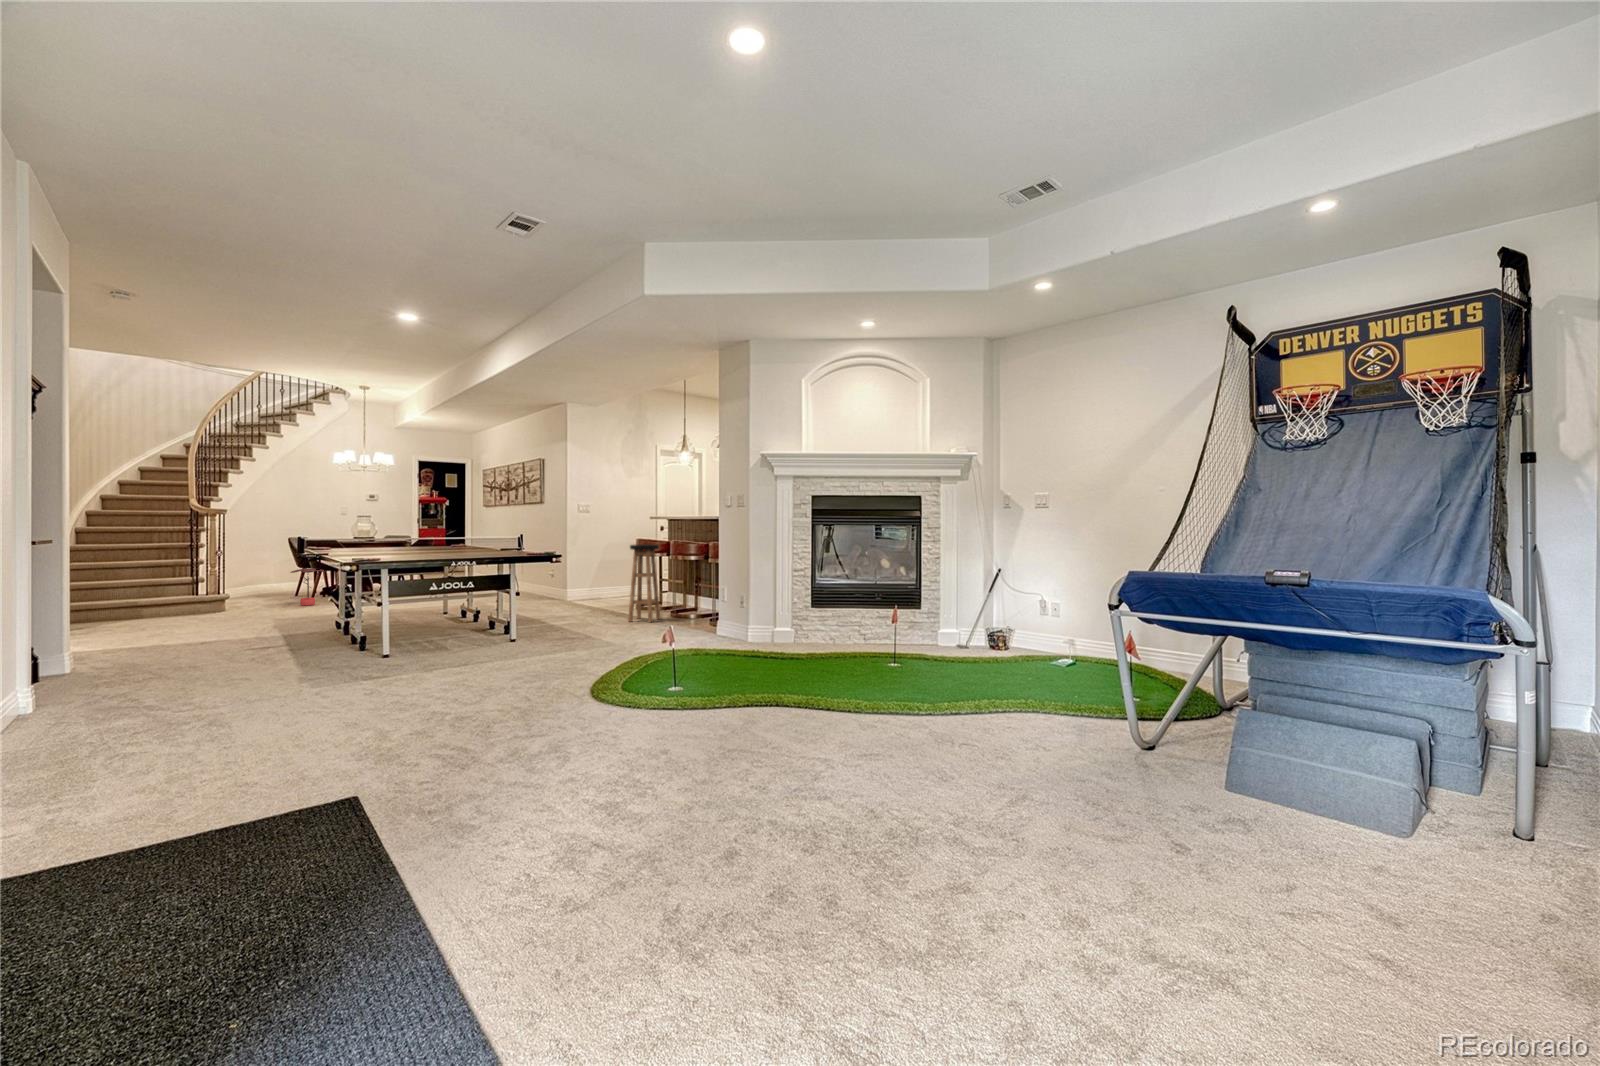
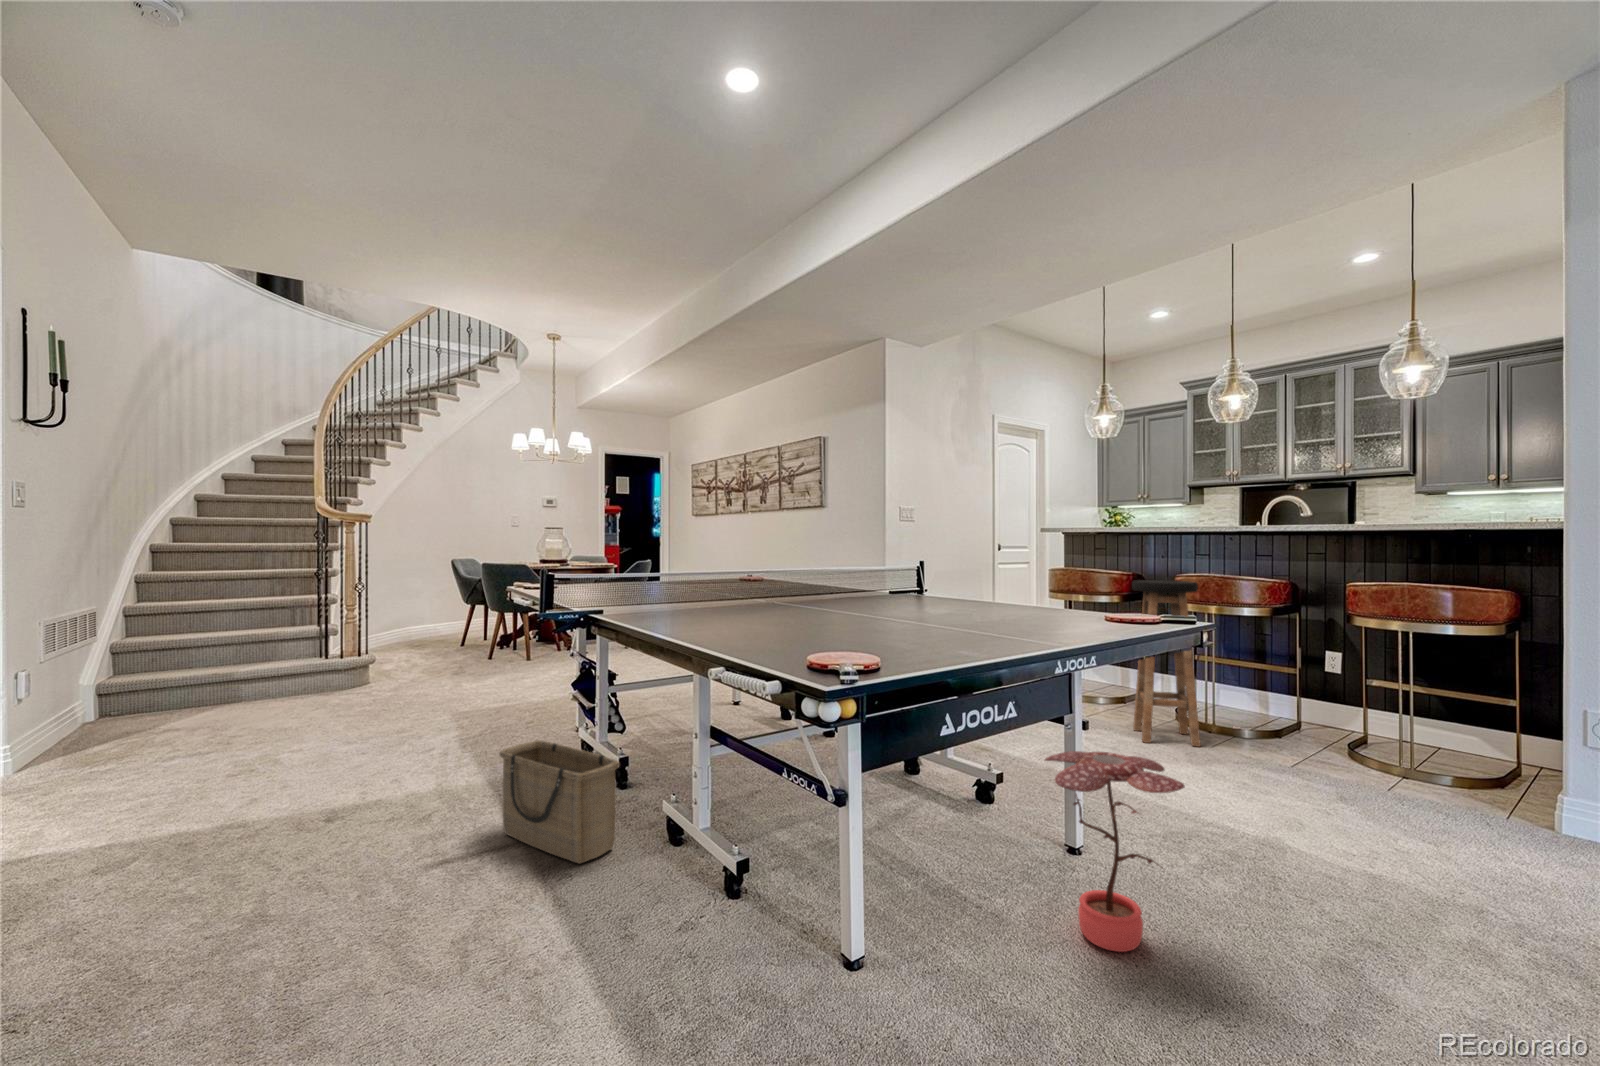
potted plant: present [291,568,324,606] -> present [1045,751,1185,952]
basket: none [273,609,322,648] -> present [499,740,620,863]

